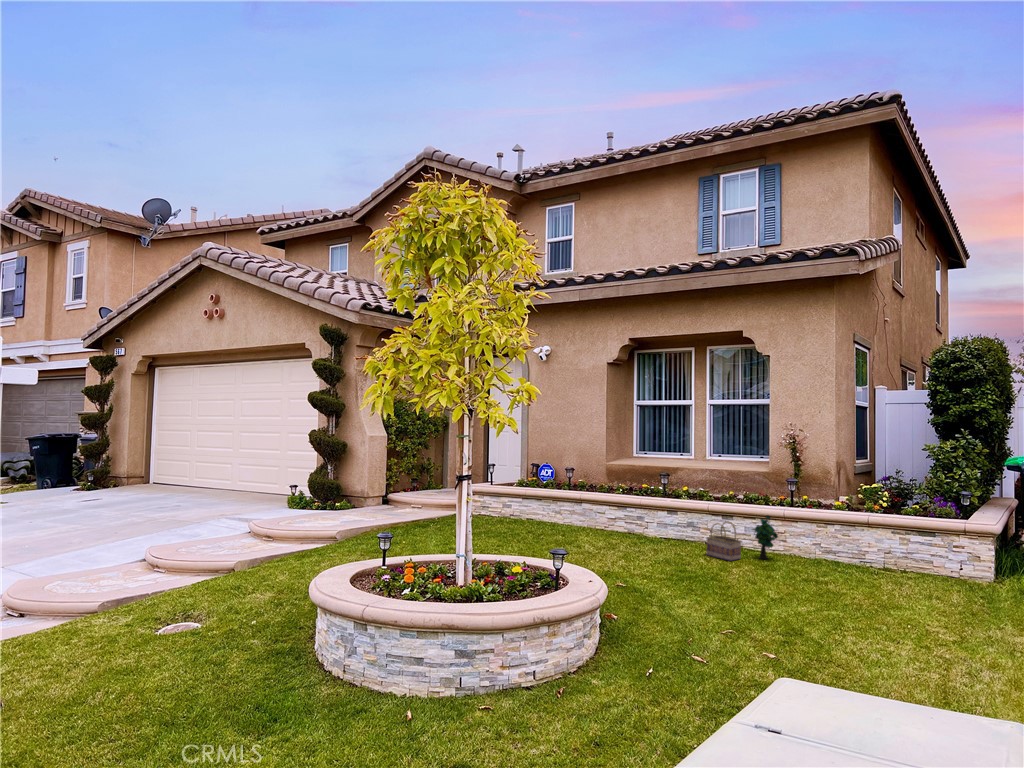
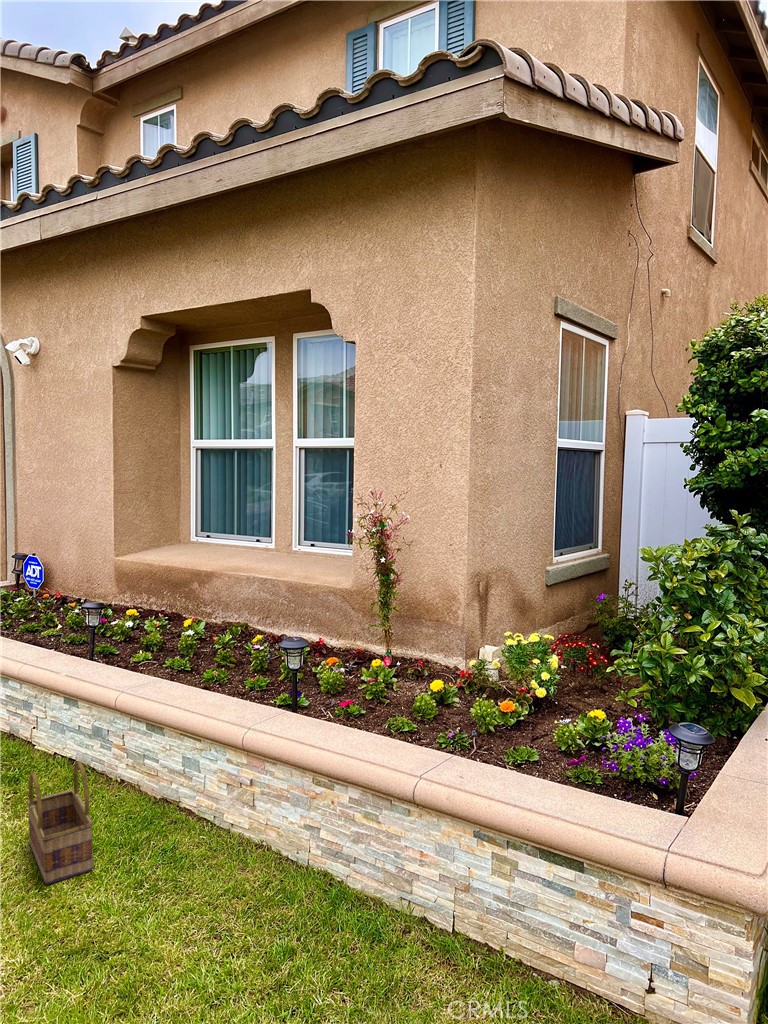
decorative plant: present [753,516,778,559] -> none [129,756,195,873]

